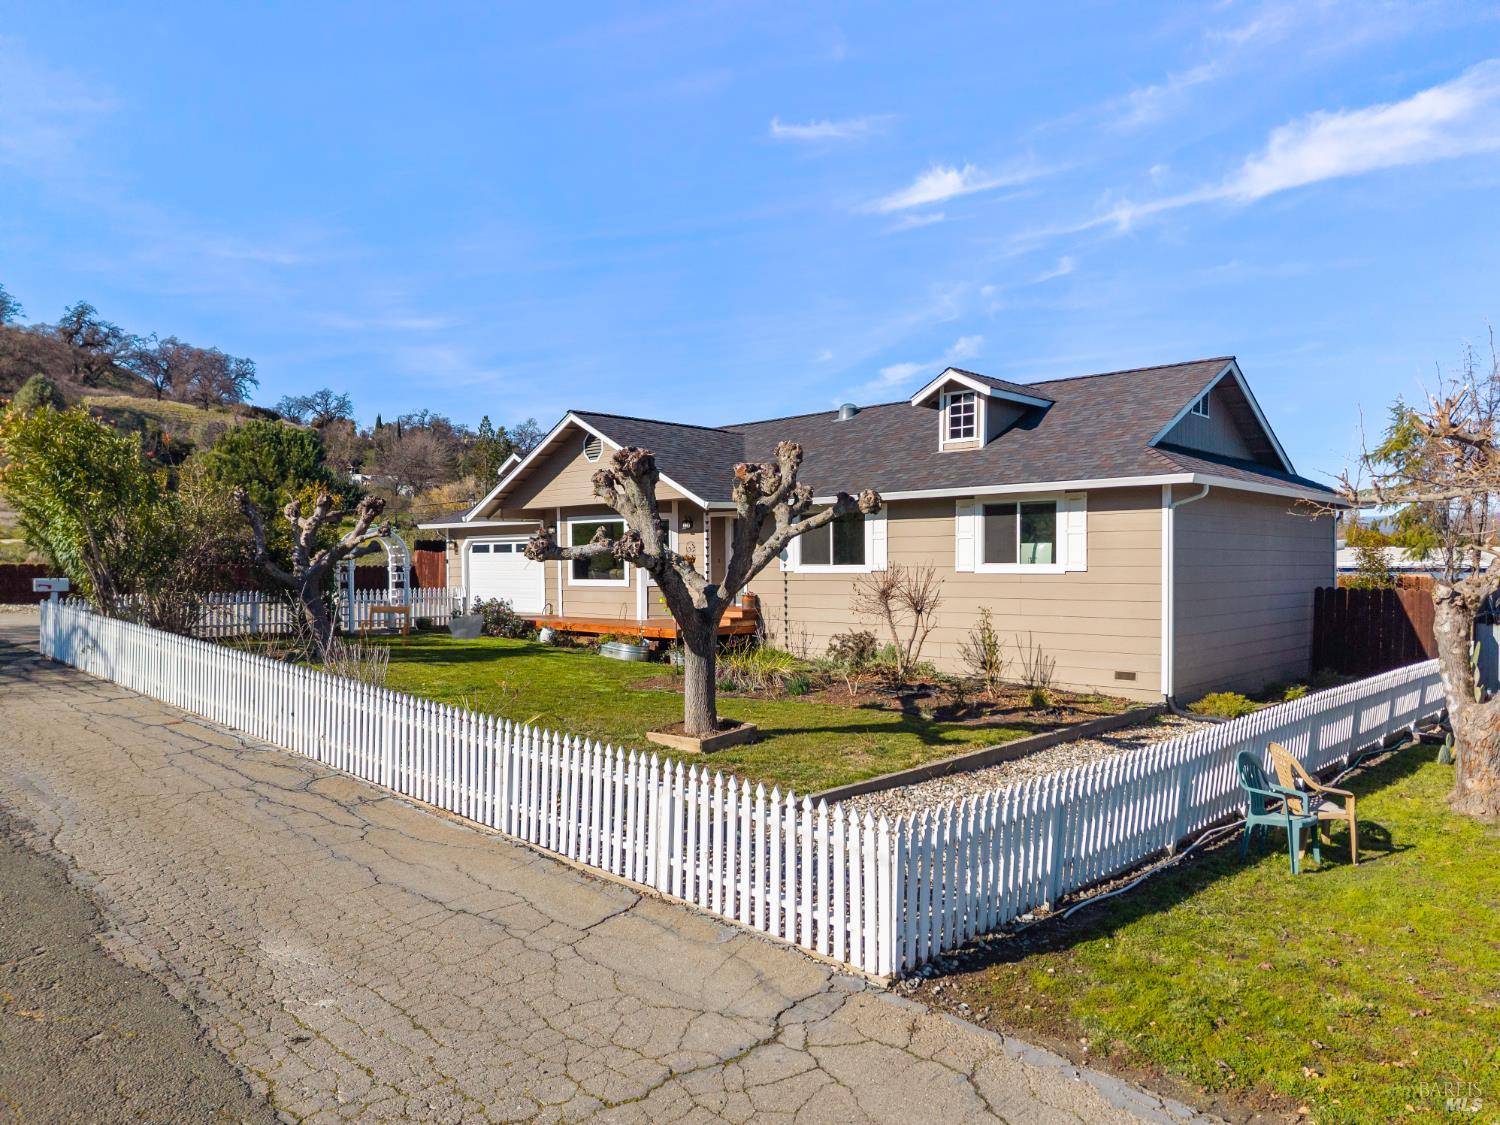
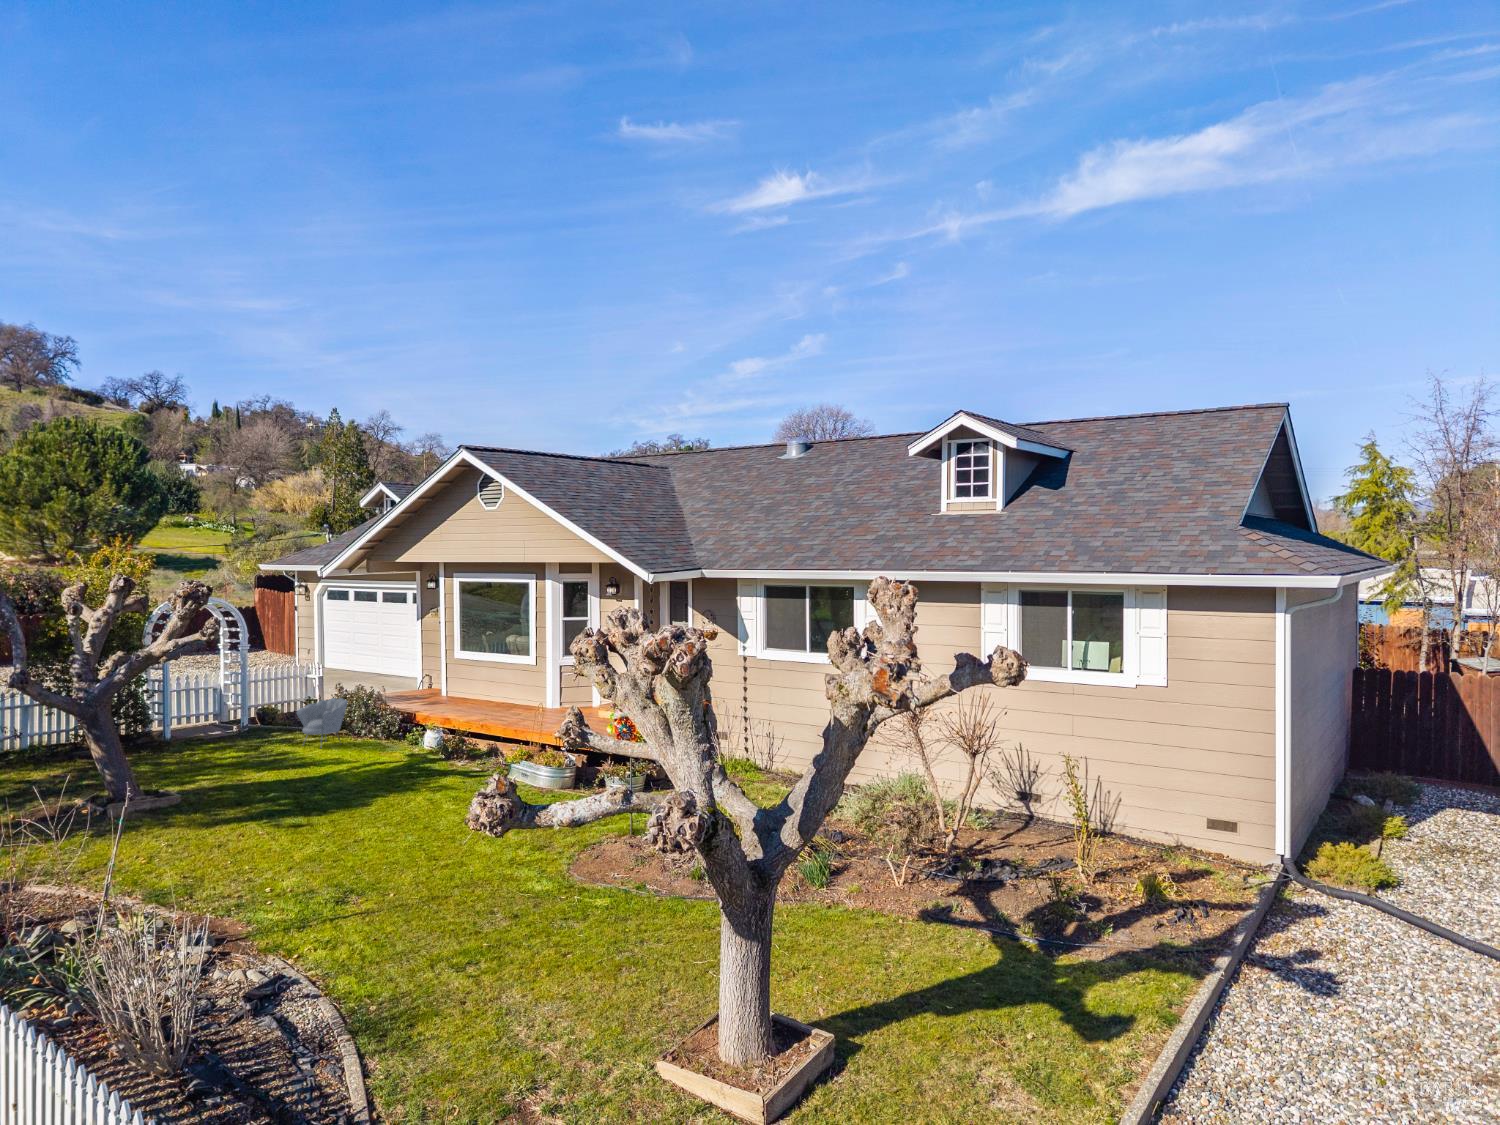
bench: present [360,606,410,646] -> none [175,685,247,742]

